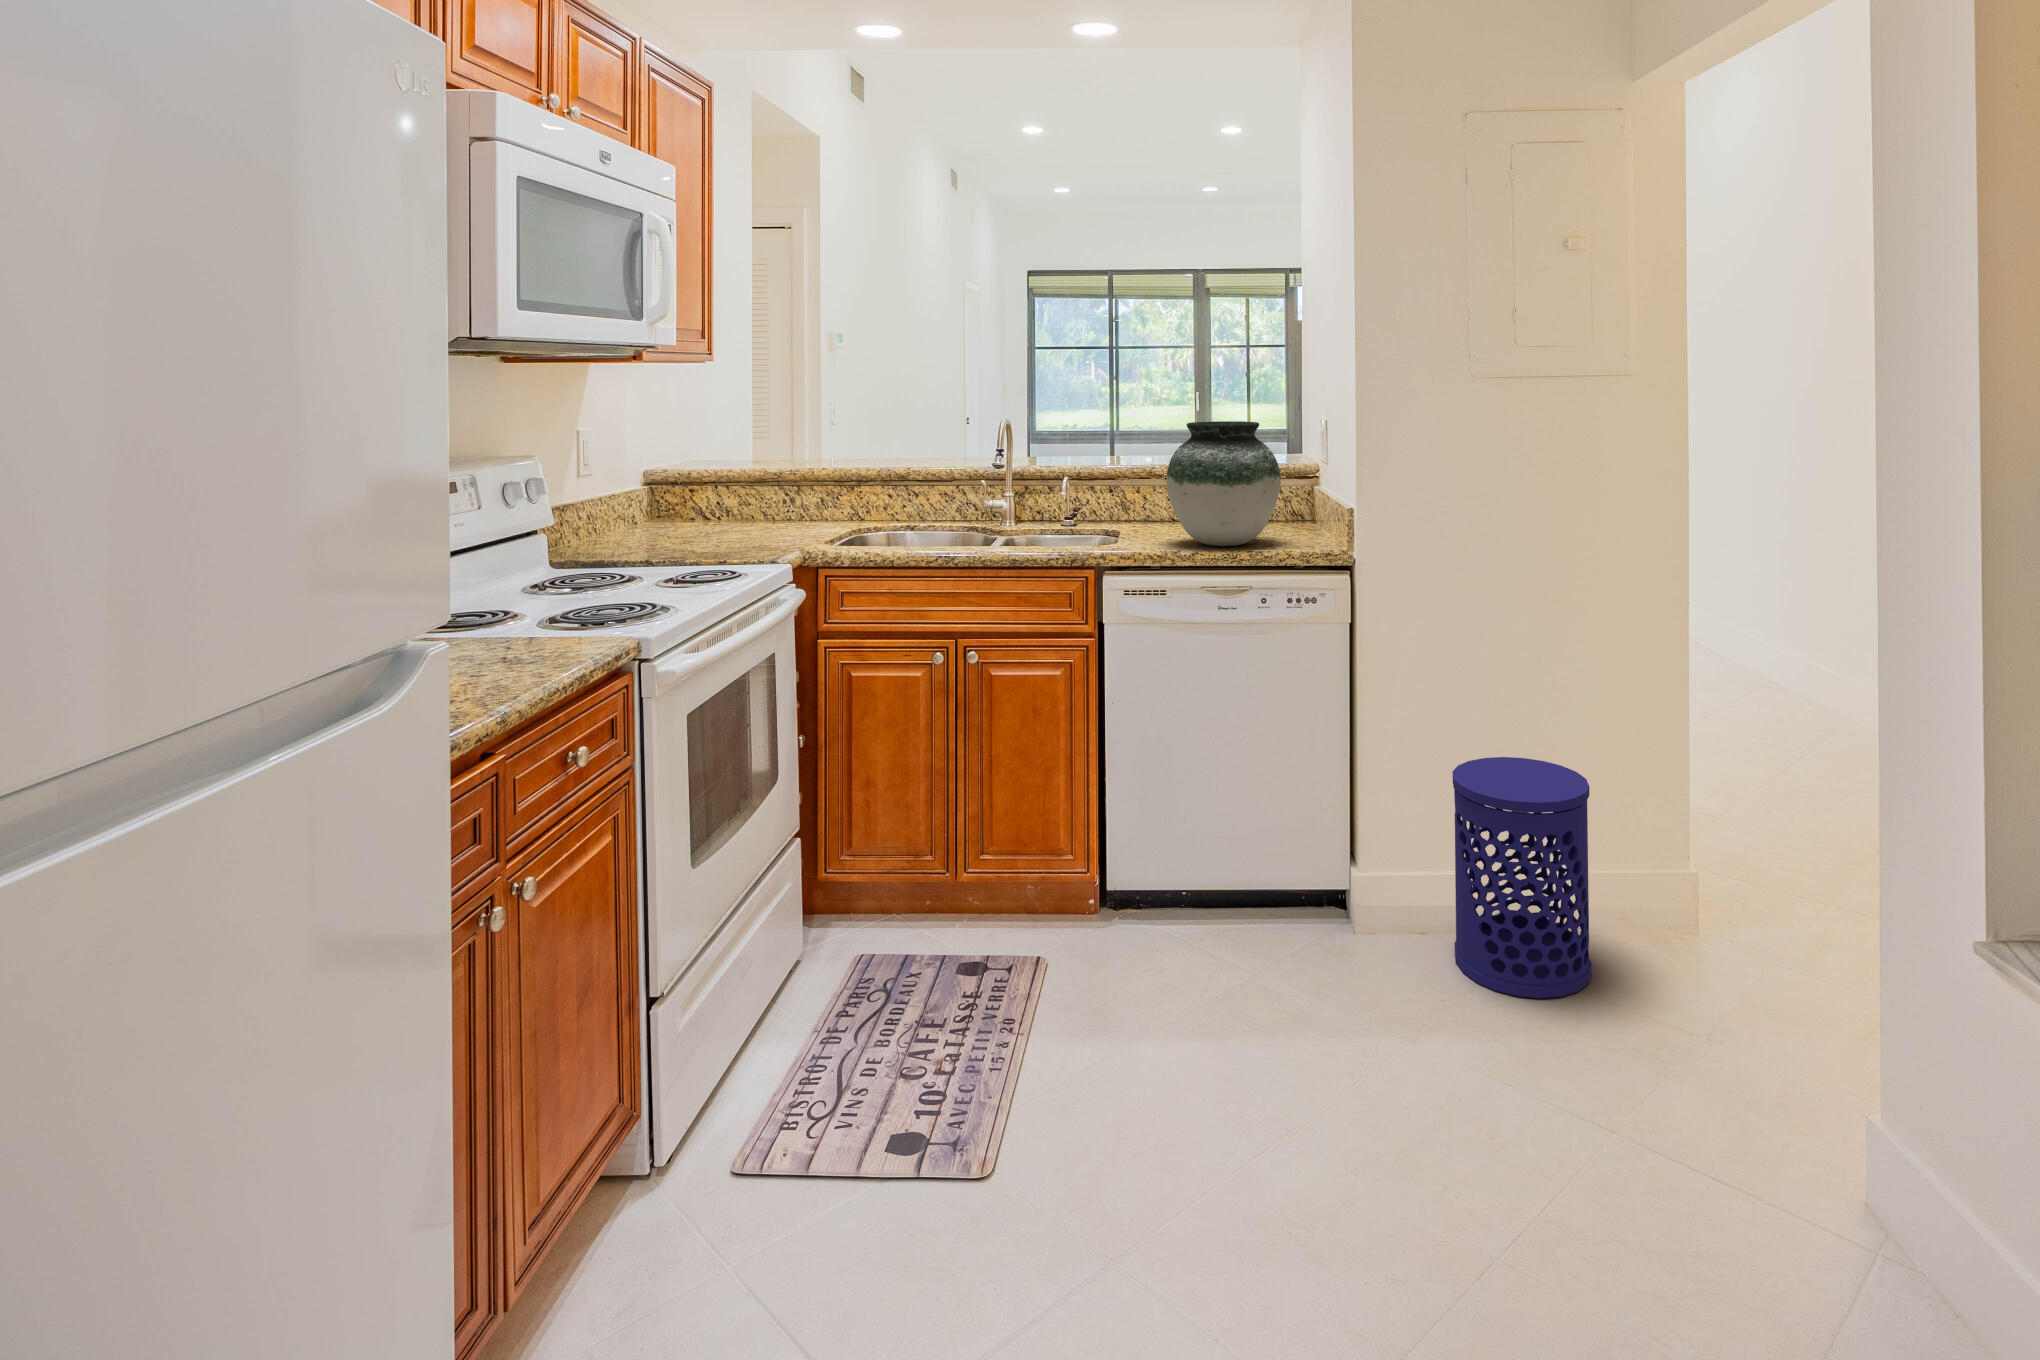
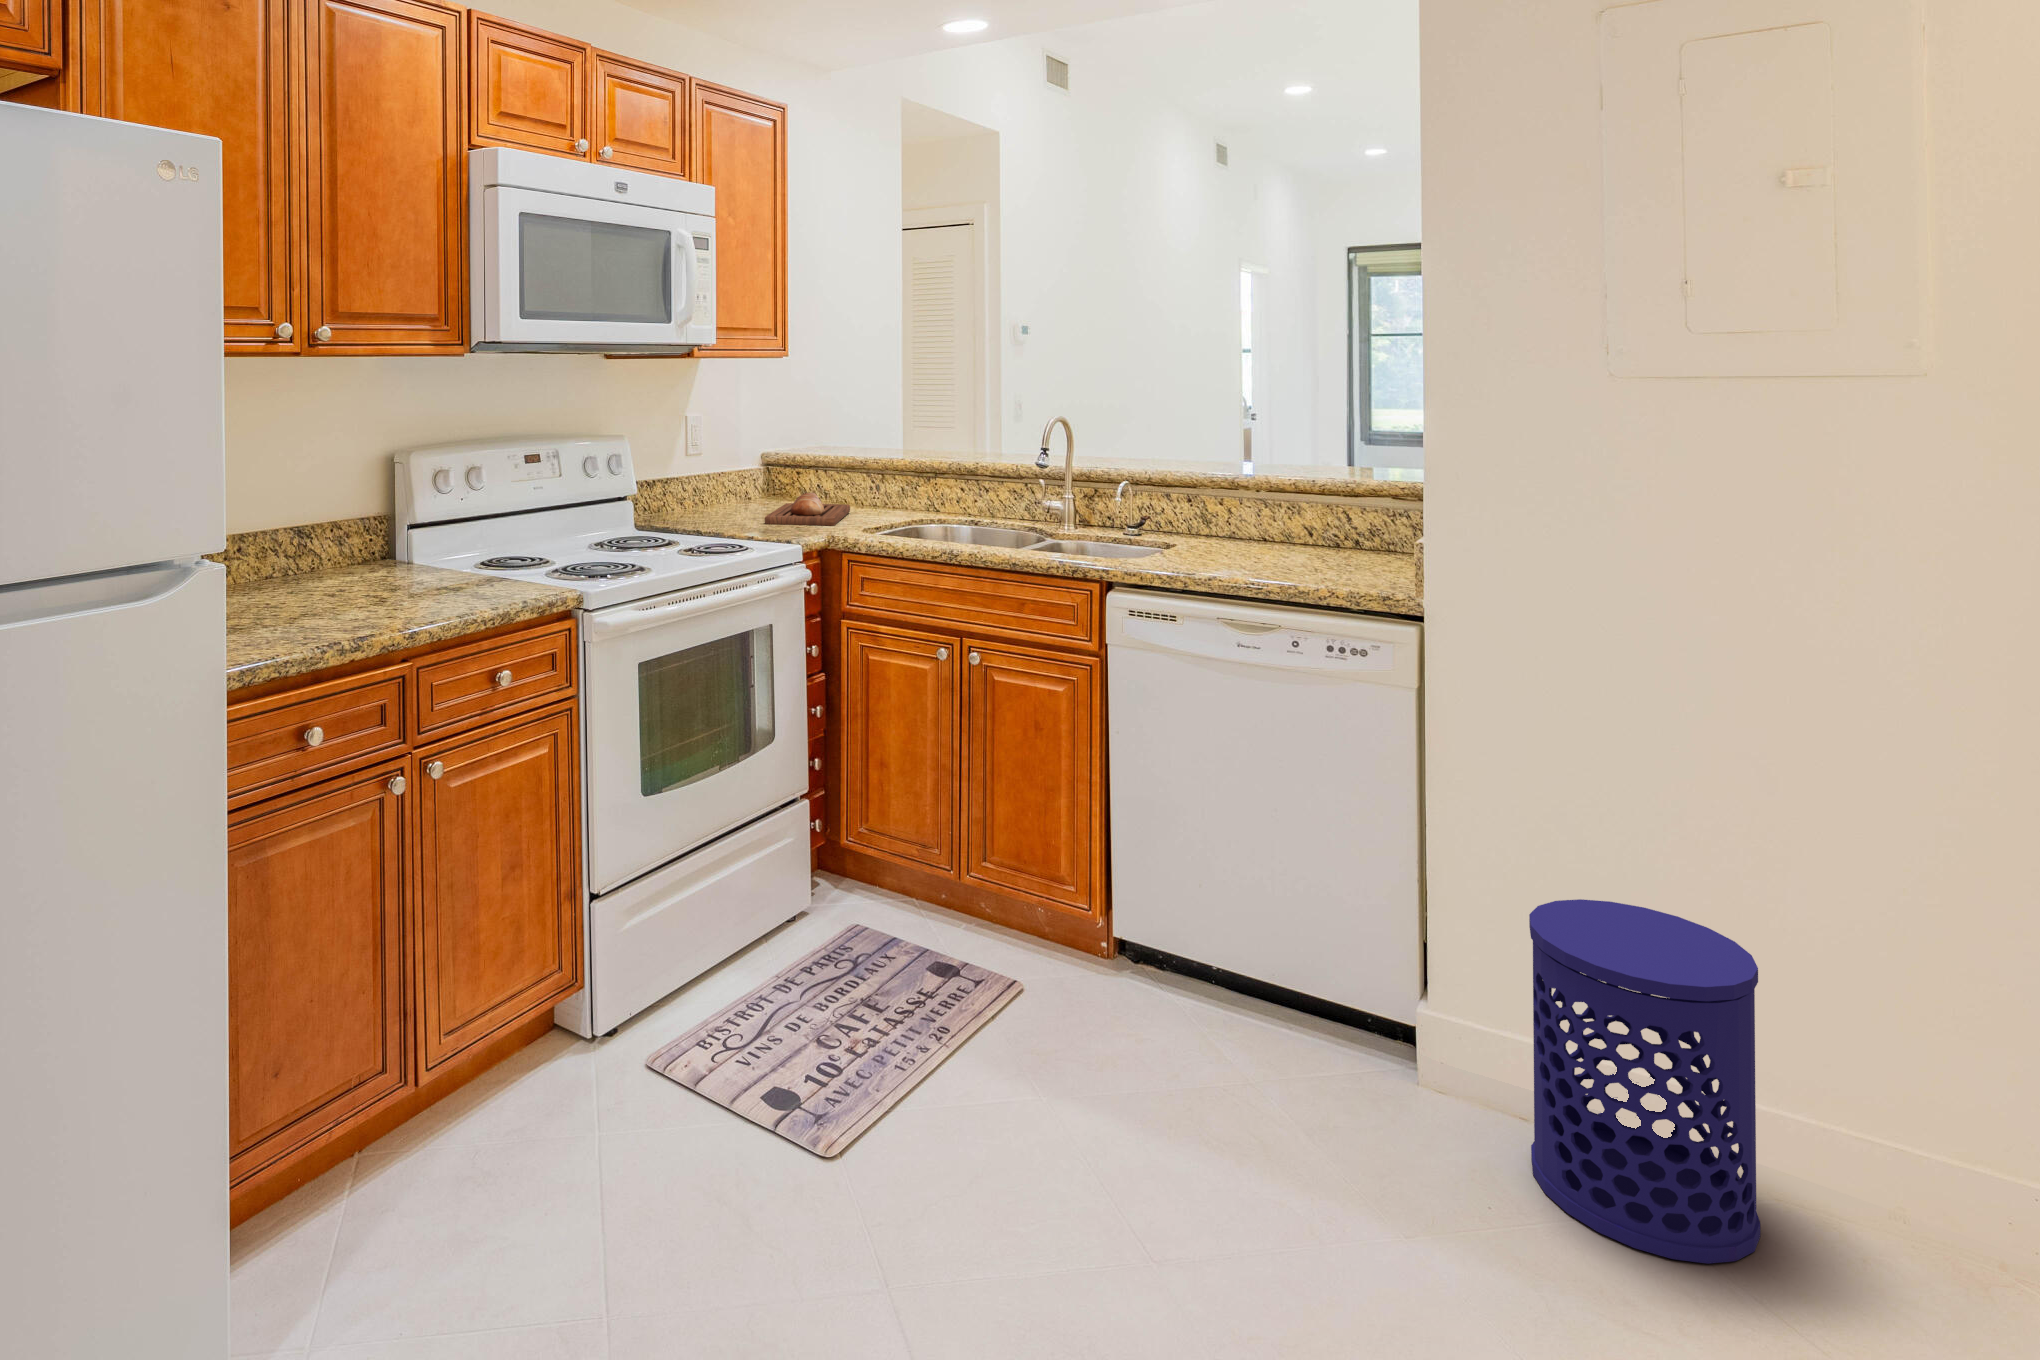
vase: present [1166,421,1281,546] -> none [1199,427,1347,575]
bread loaf: none [684,511,771,548] -> present [765,493,850,526]

